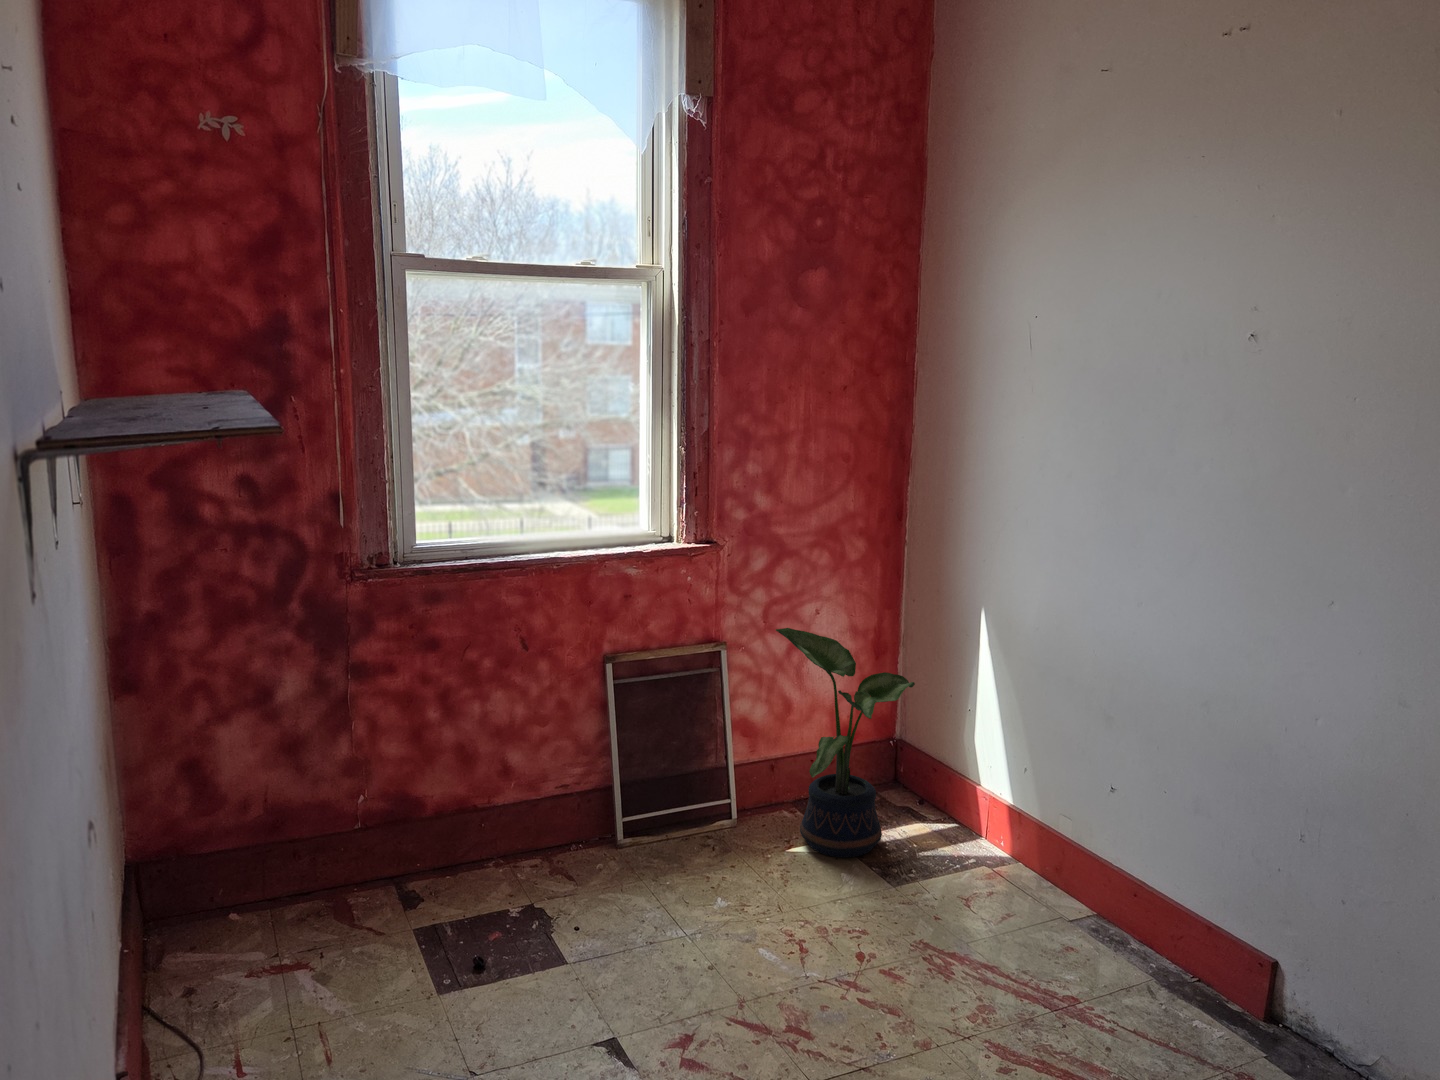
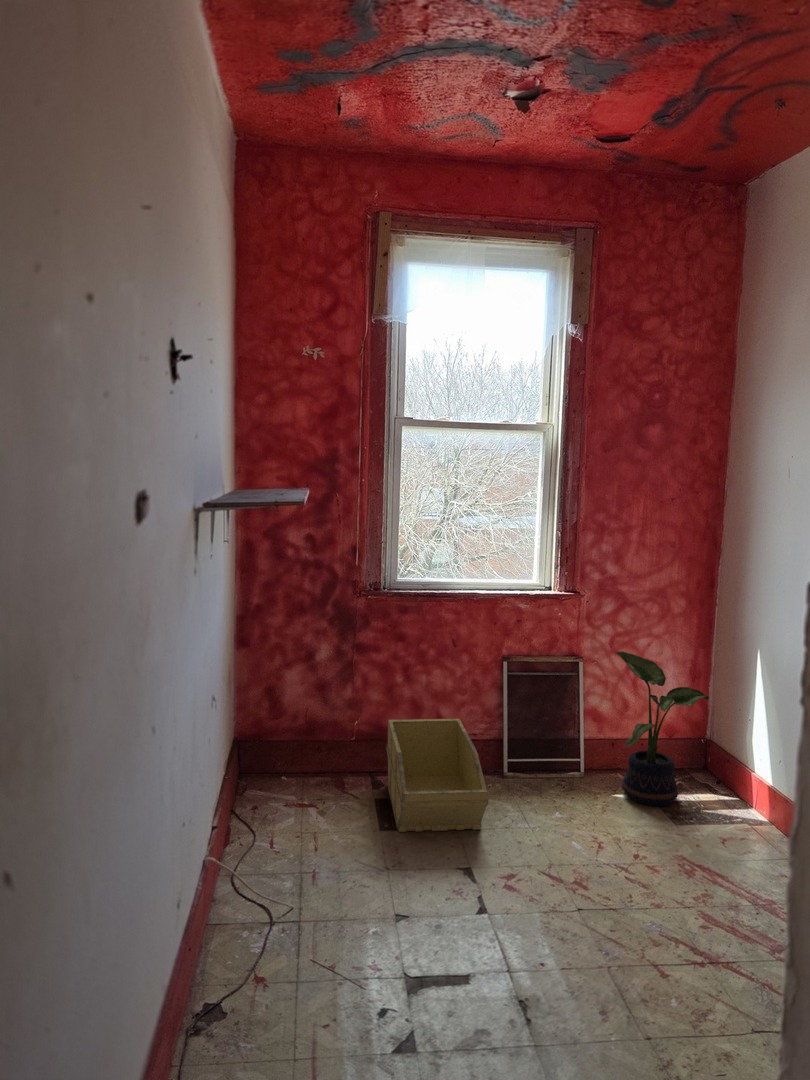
storage bin: none [421,768,623,992] -> present [386,719,488,832]

